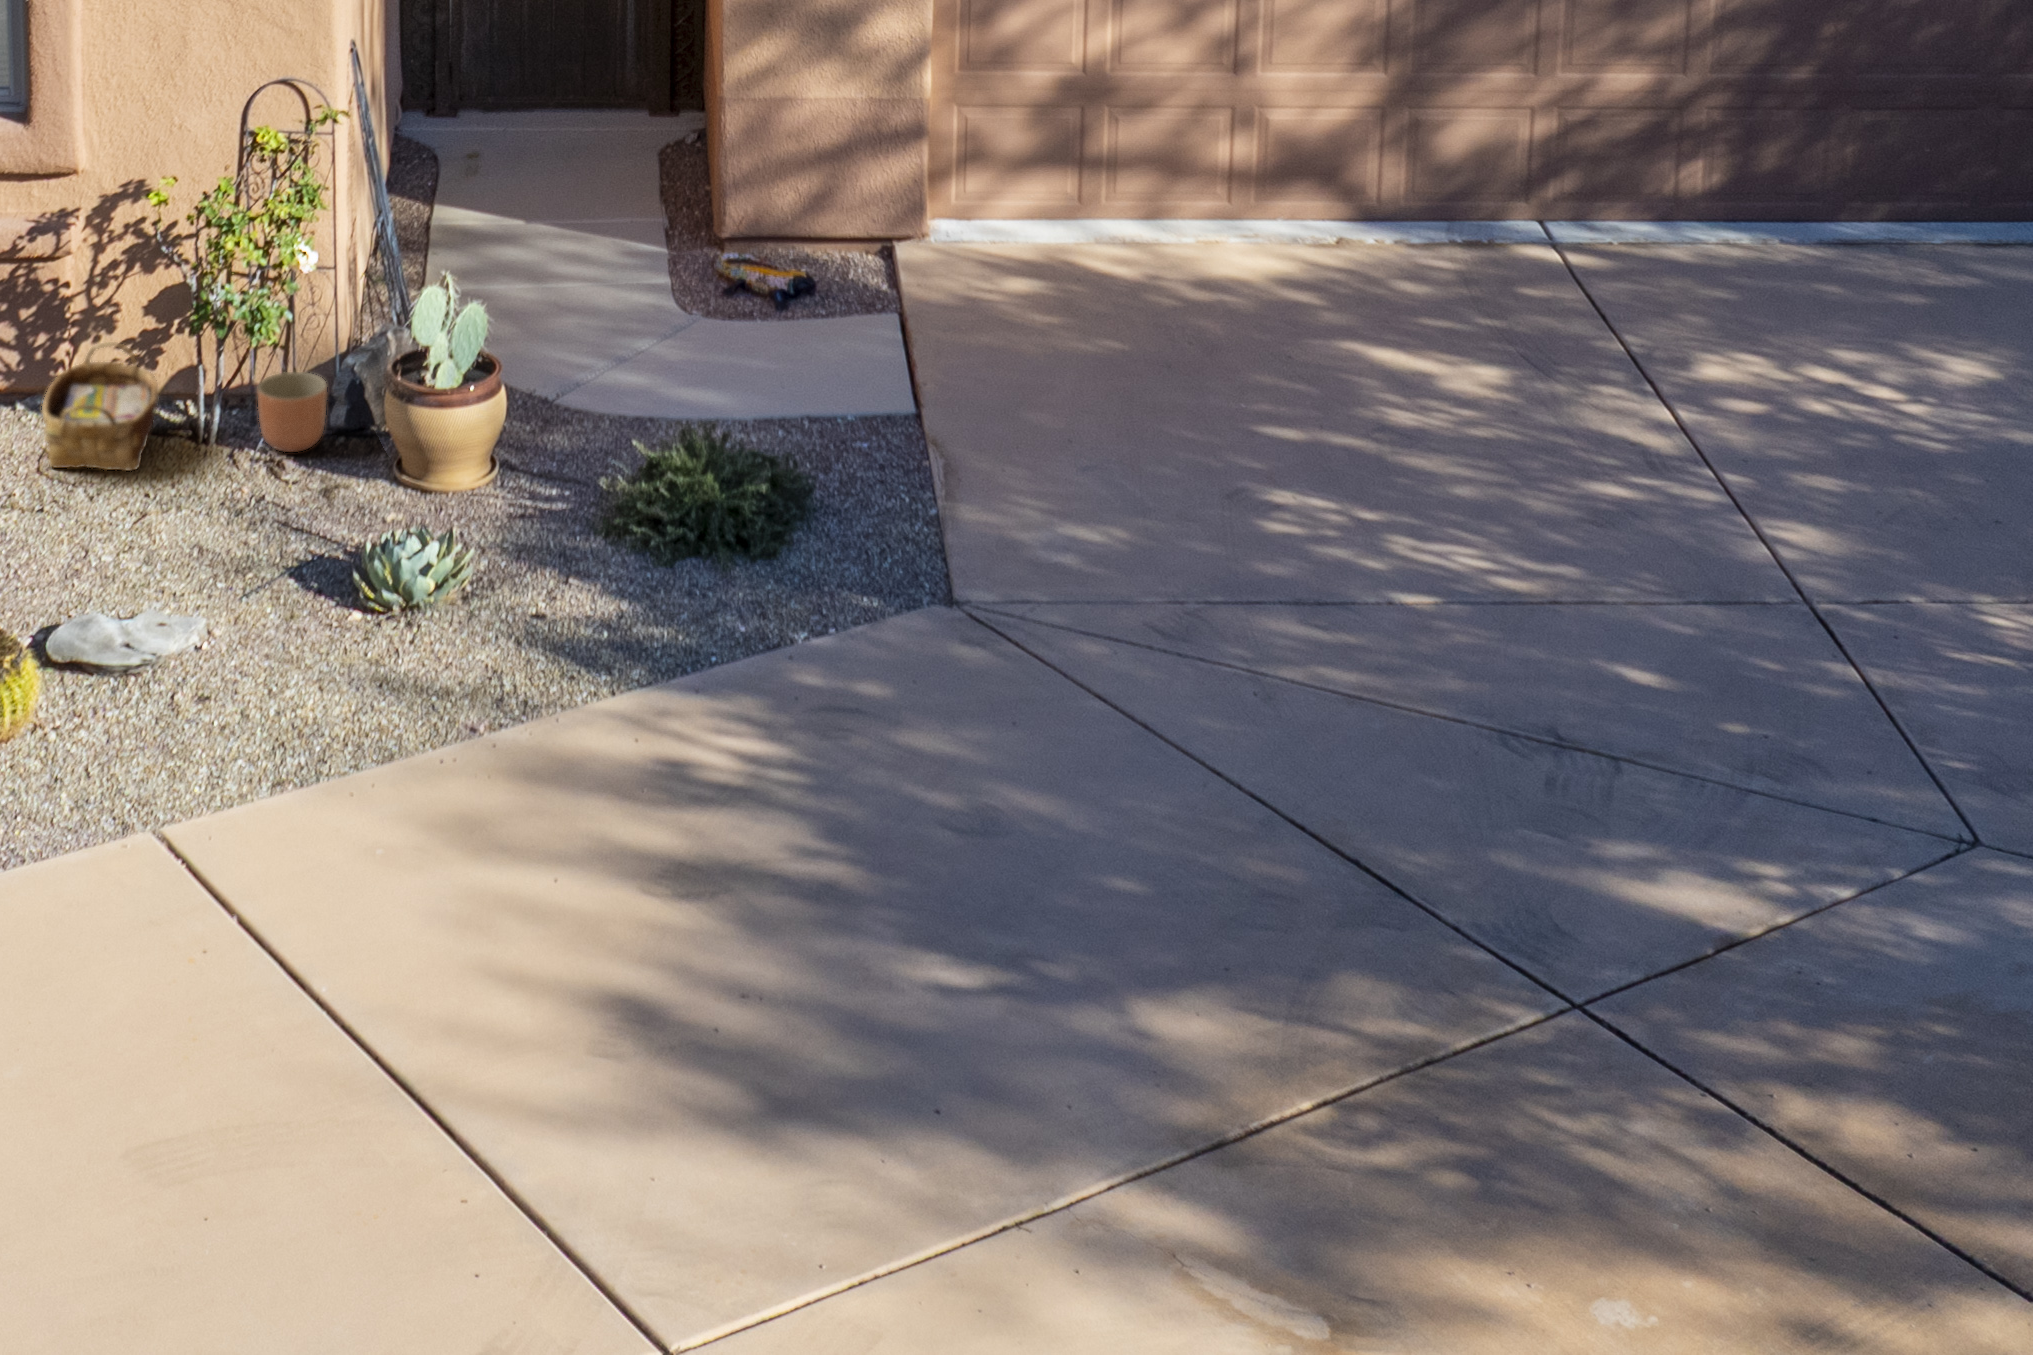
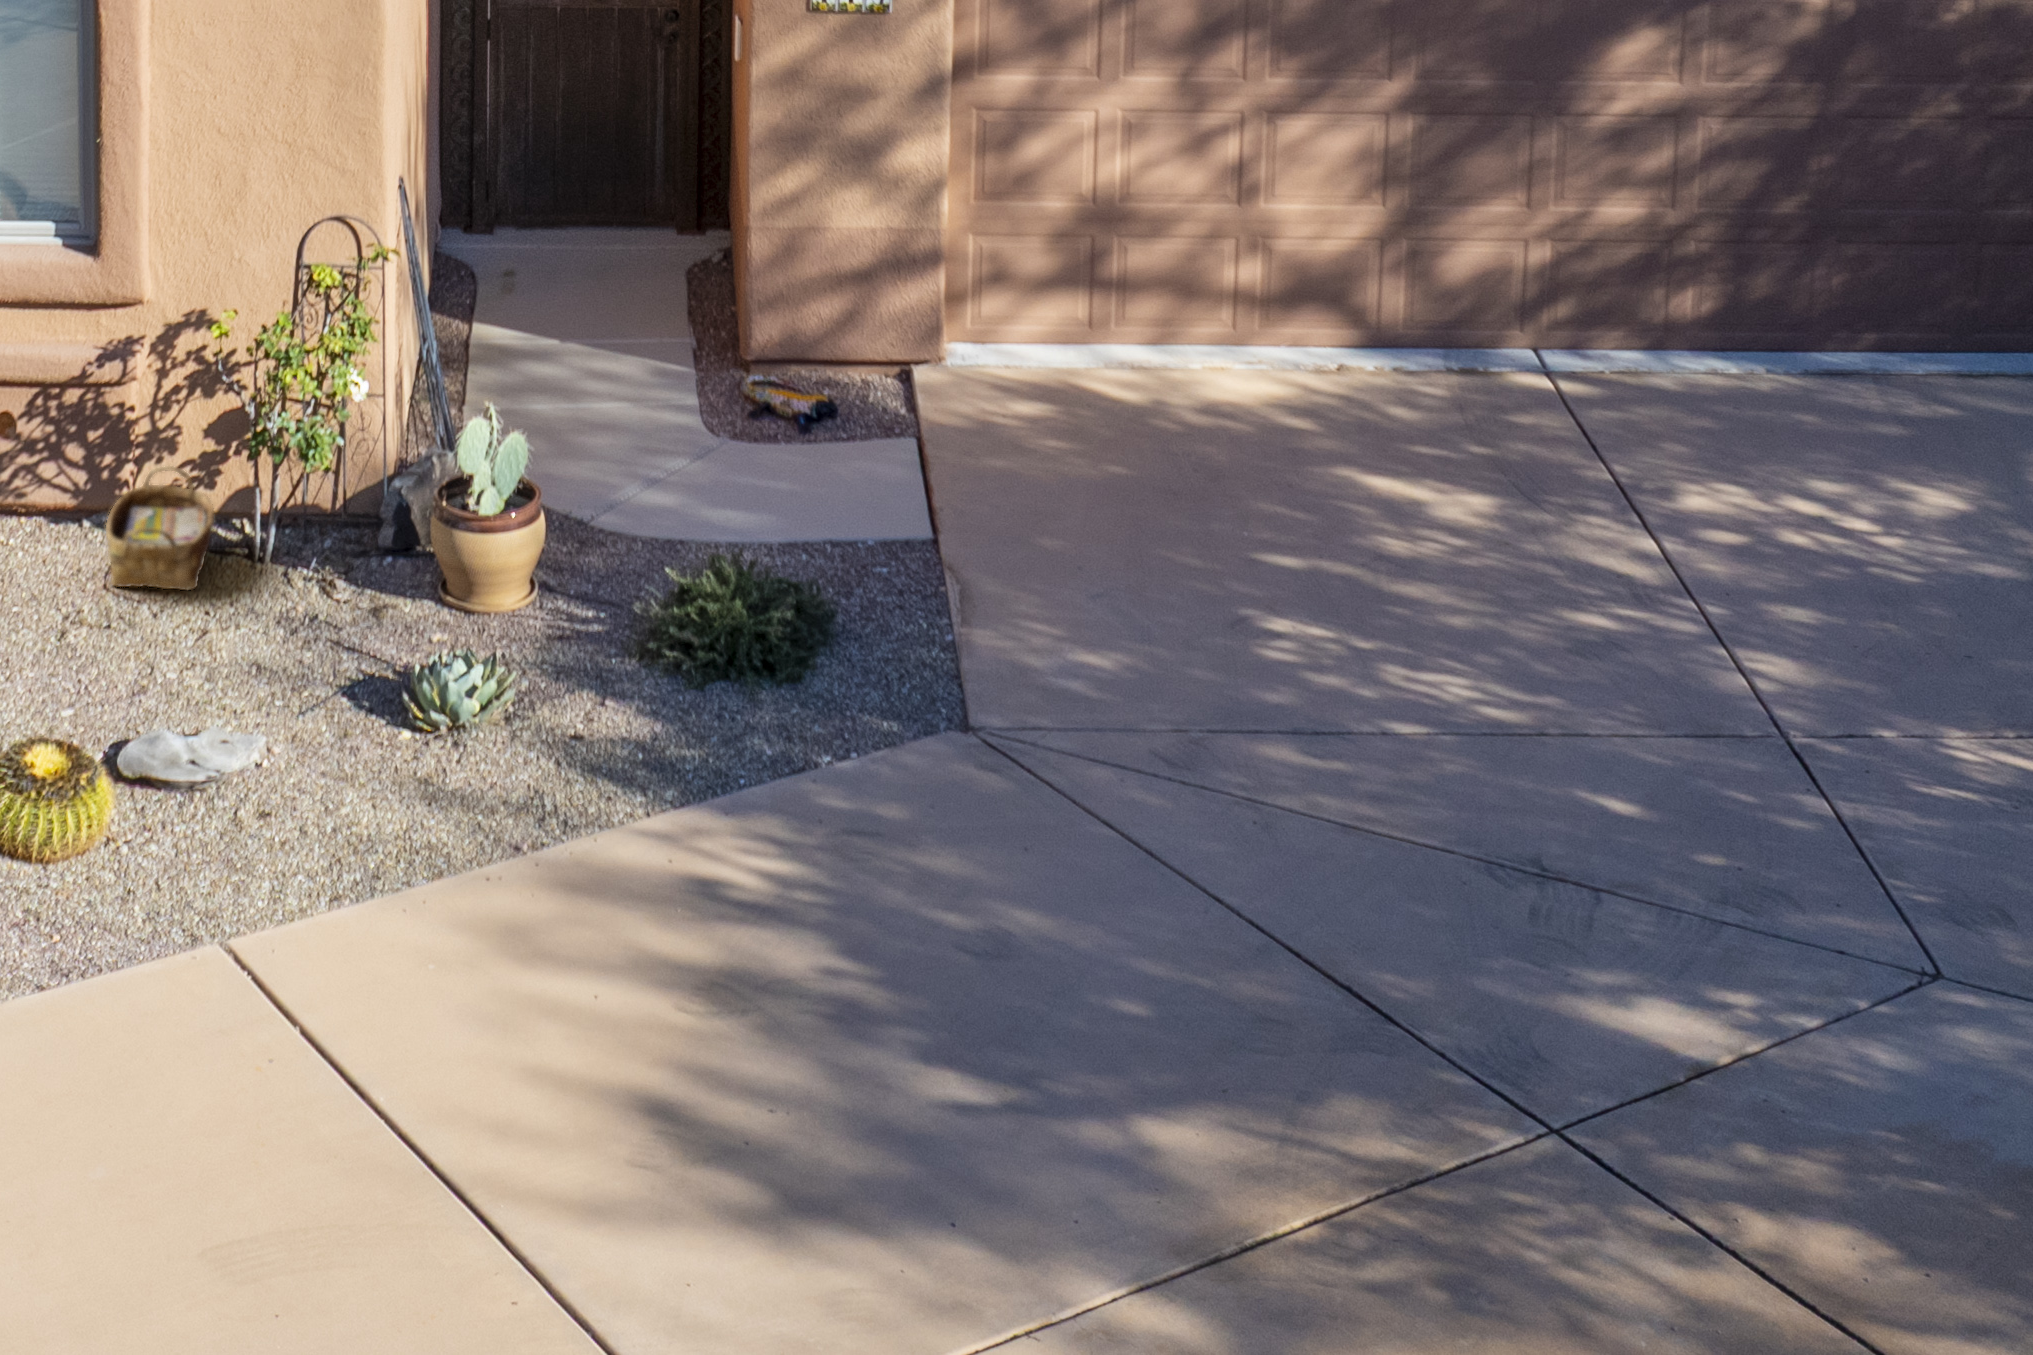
planter: present [257,372,327,452] -> none [308,496,373,573]

